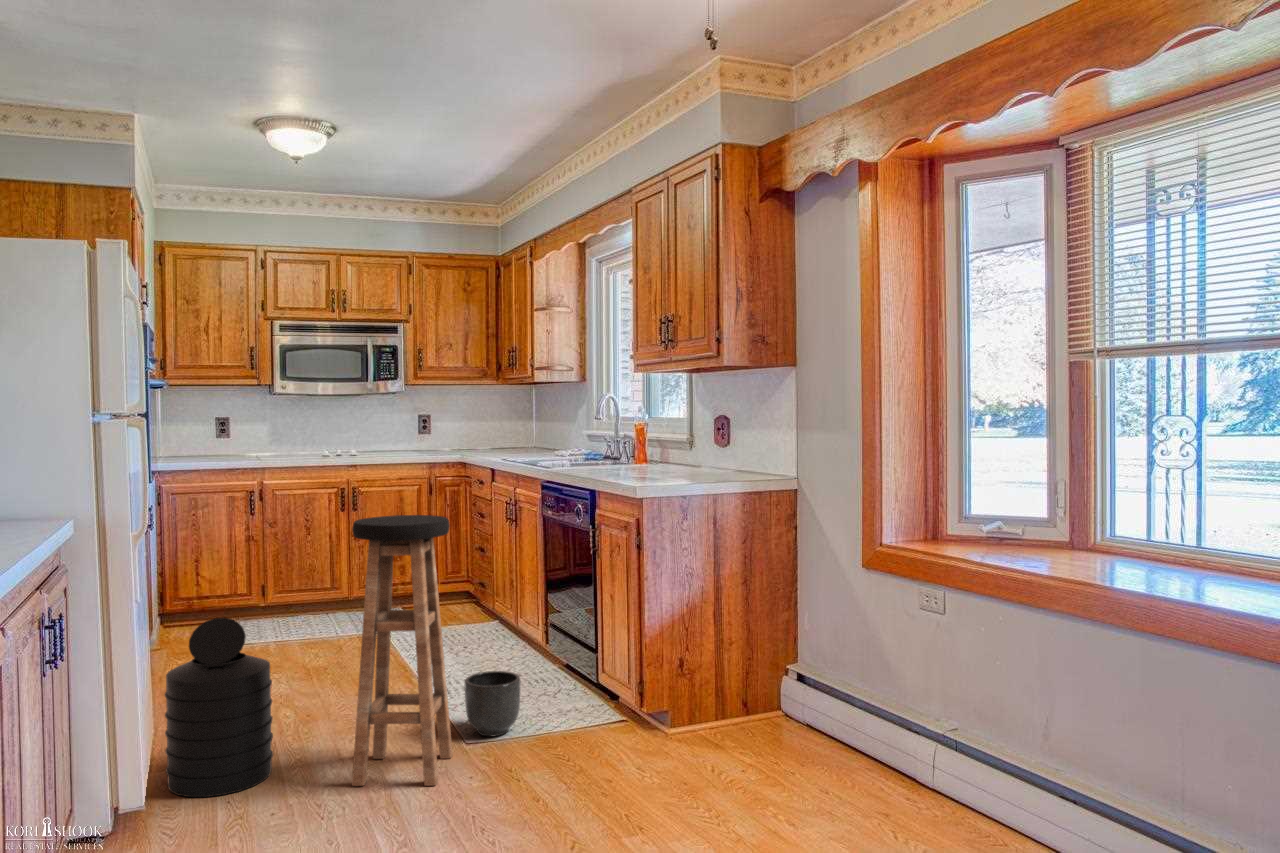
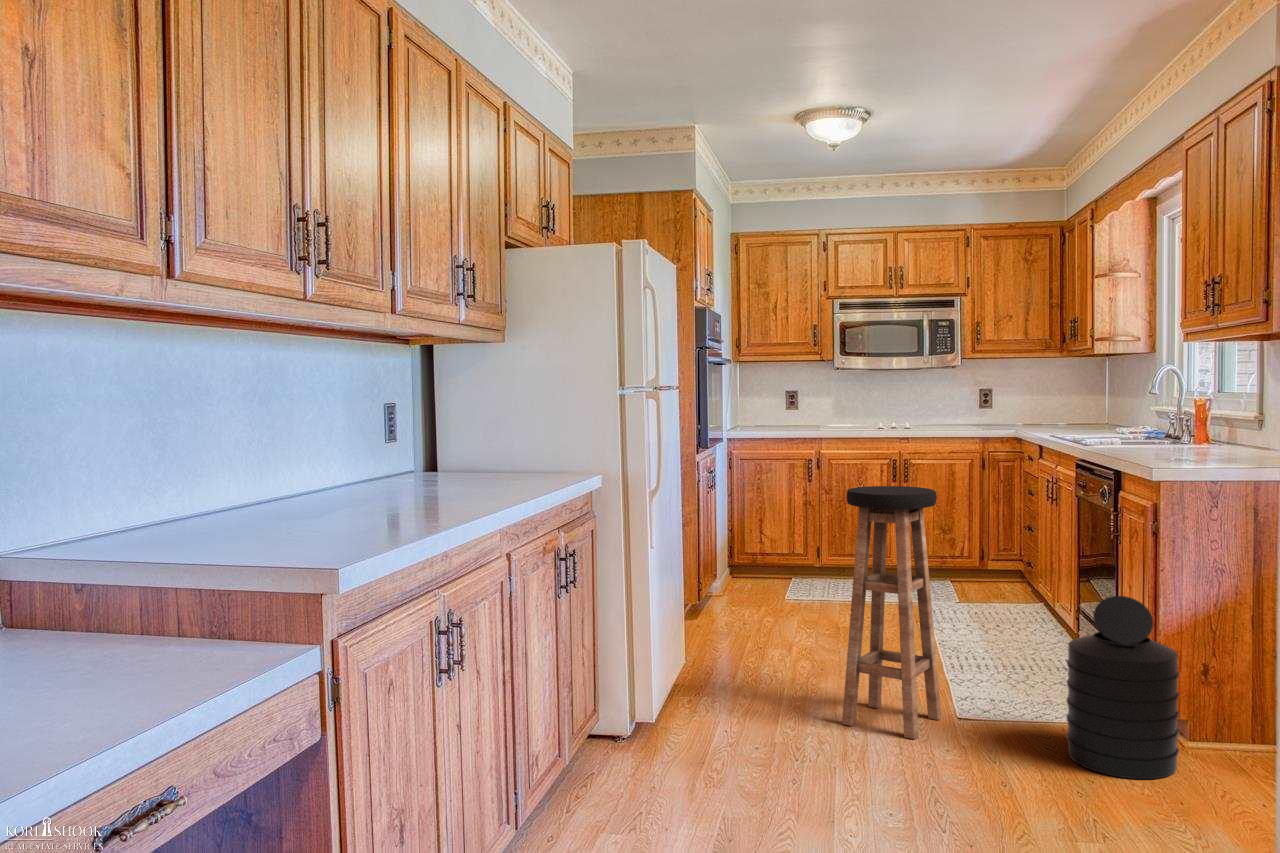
trash can: present [165,618,273,797] -> present [1066,596,1180,779]
planter: present [465,671,521,736] -> none [961,646,1019,710]

